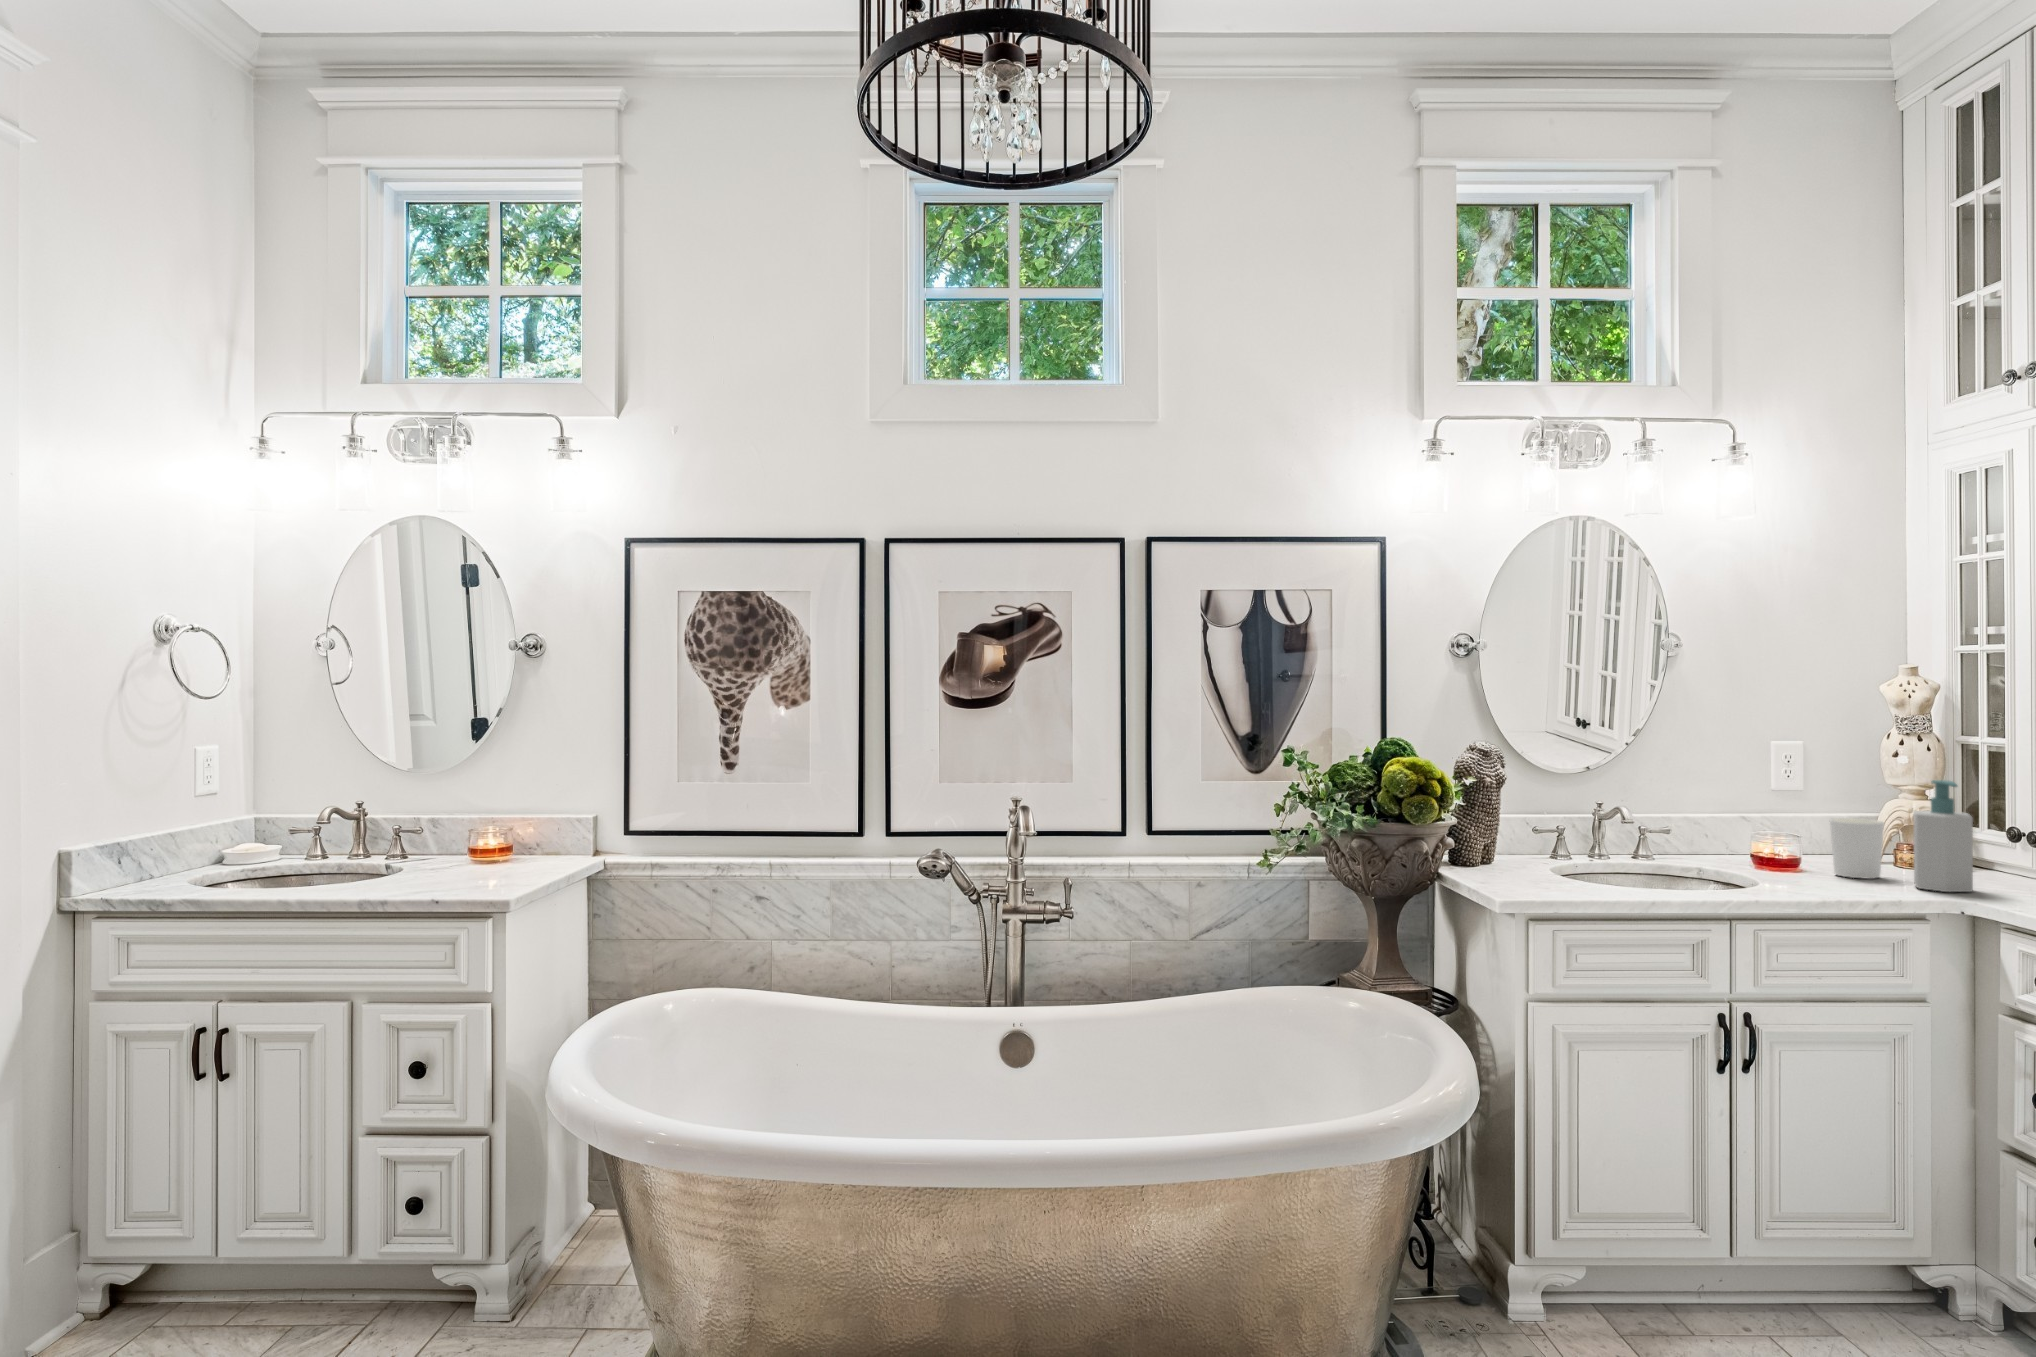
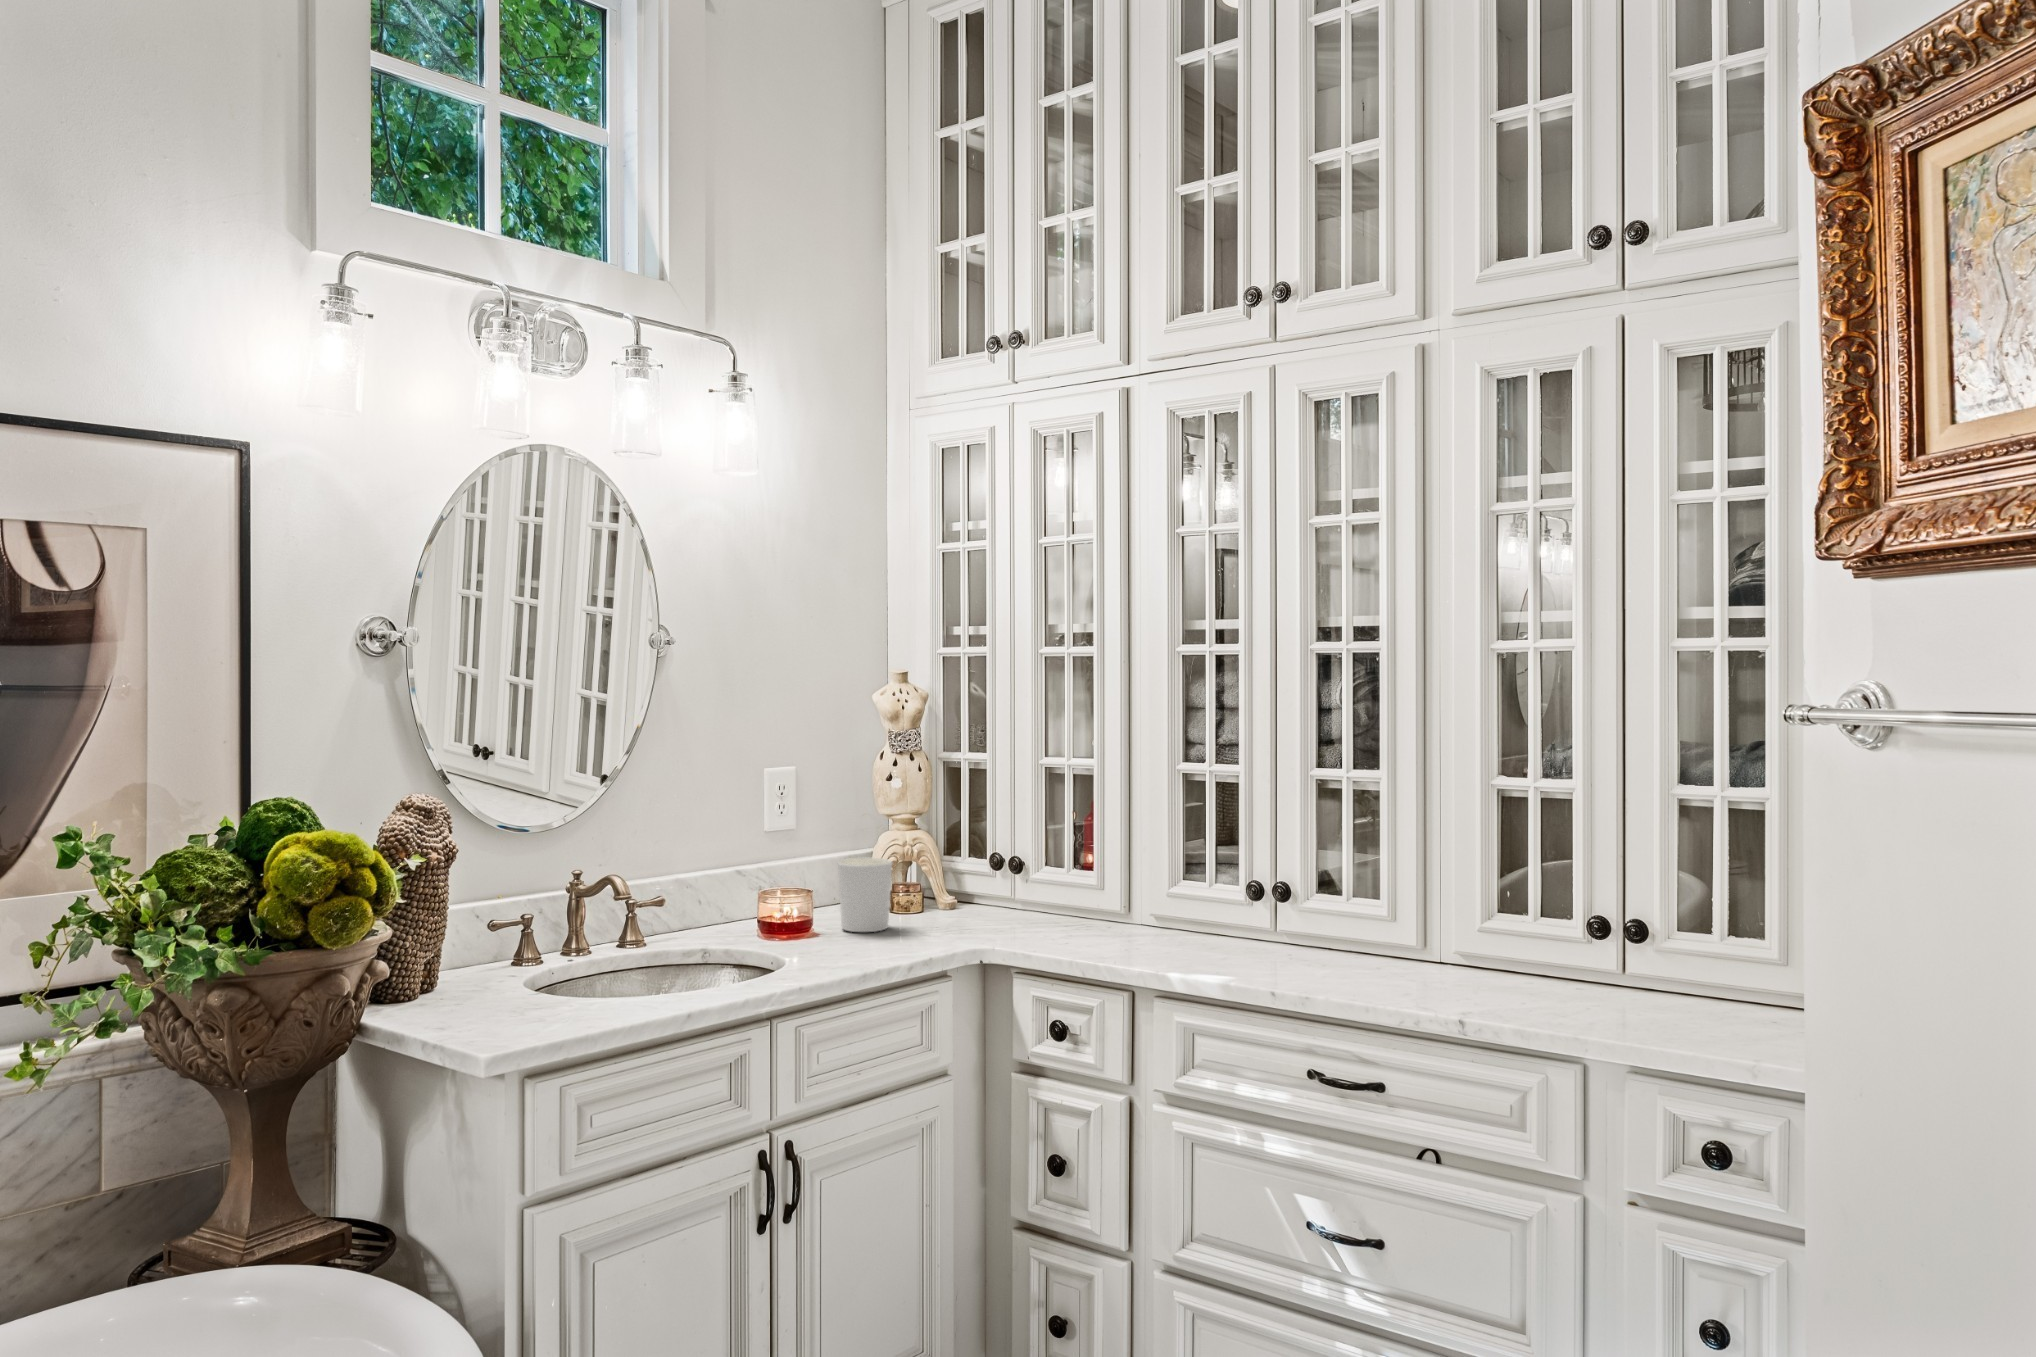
soap bottle: present [1913,780,1973,892] -> none [929,809,987,941]

